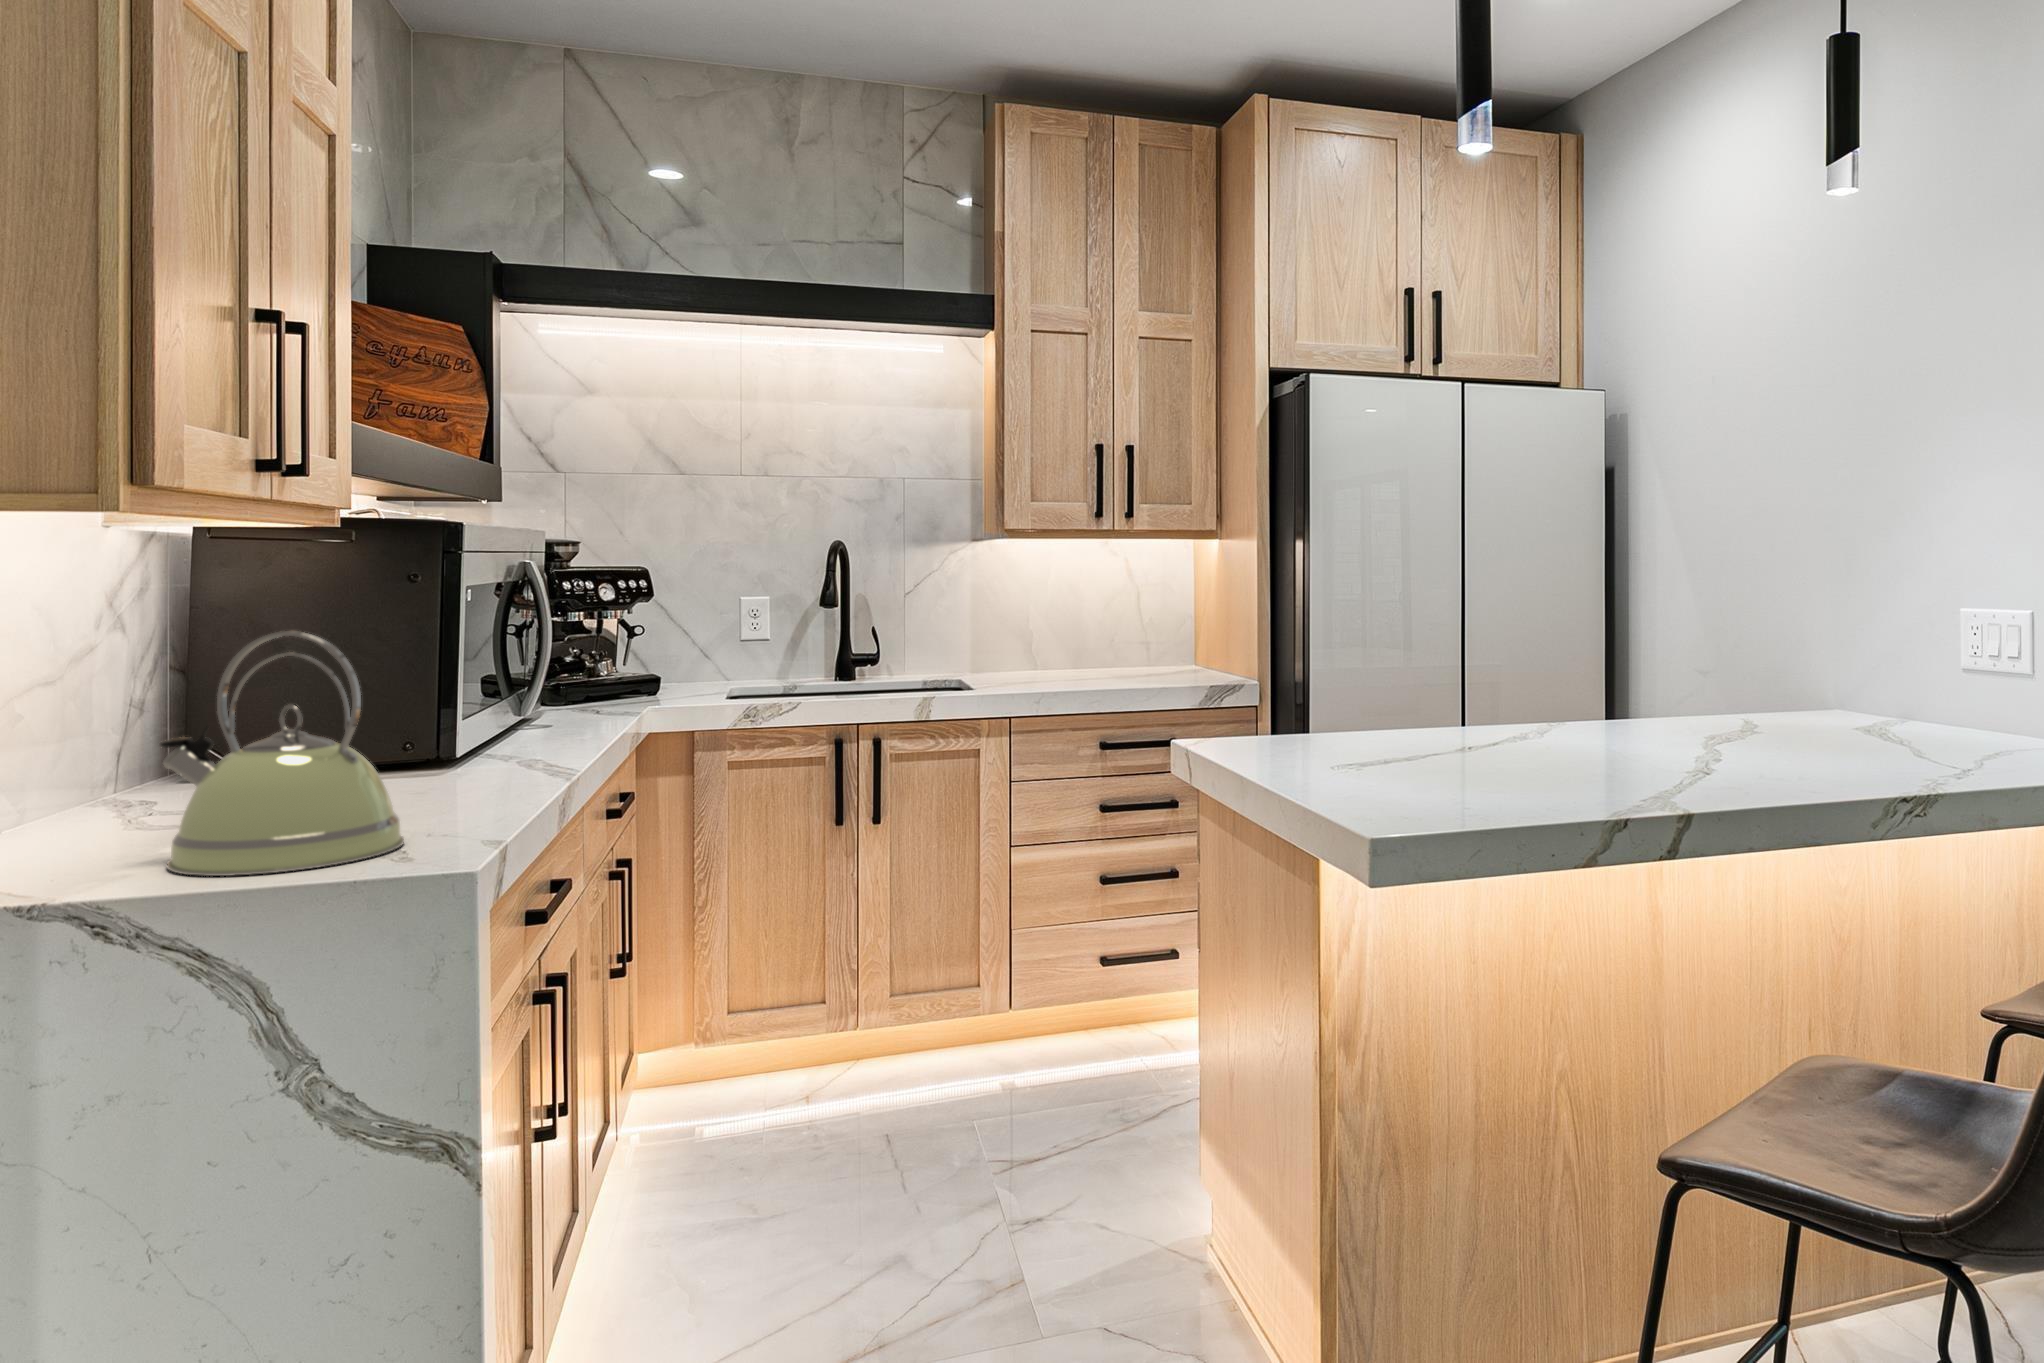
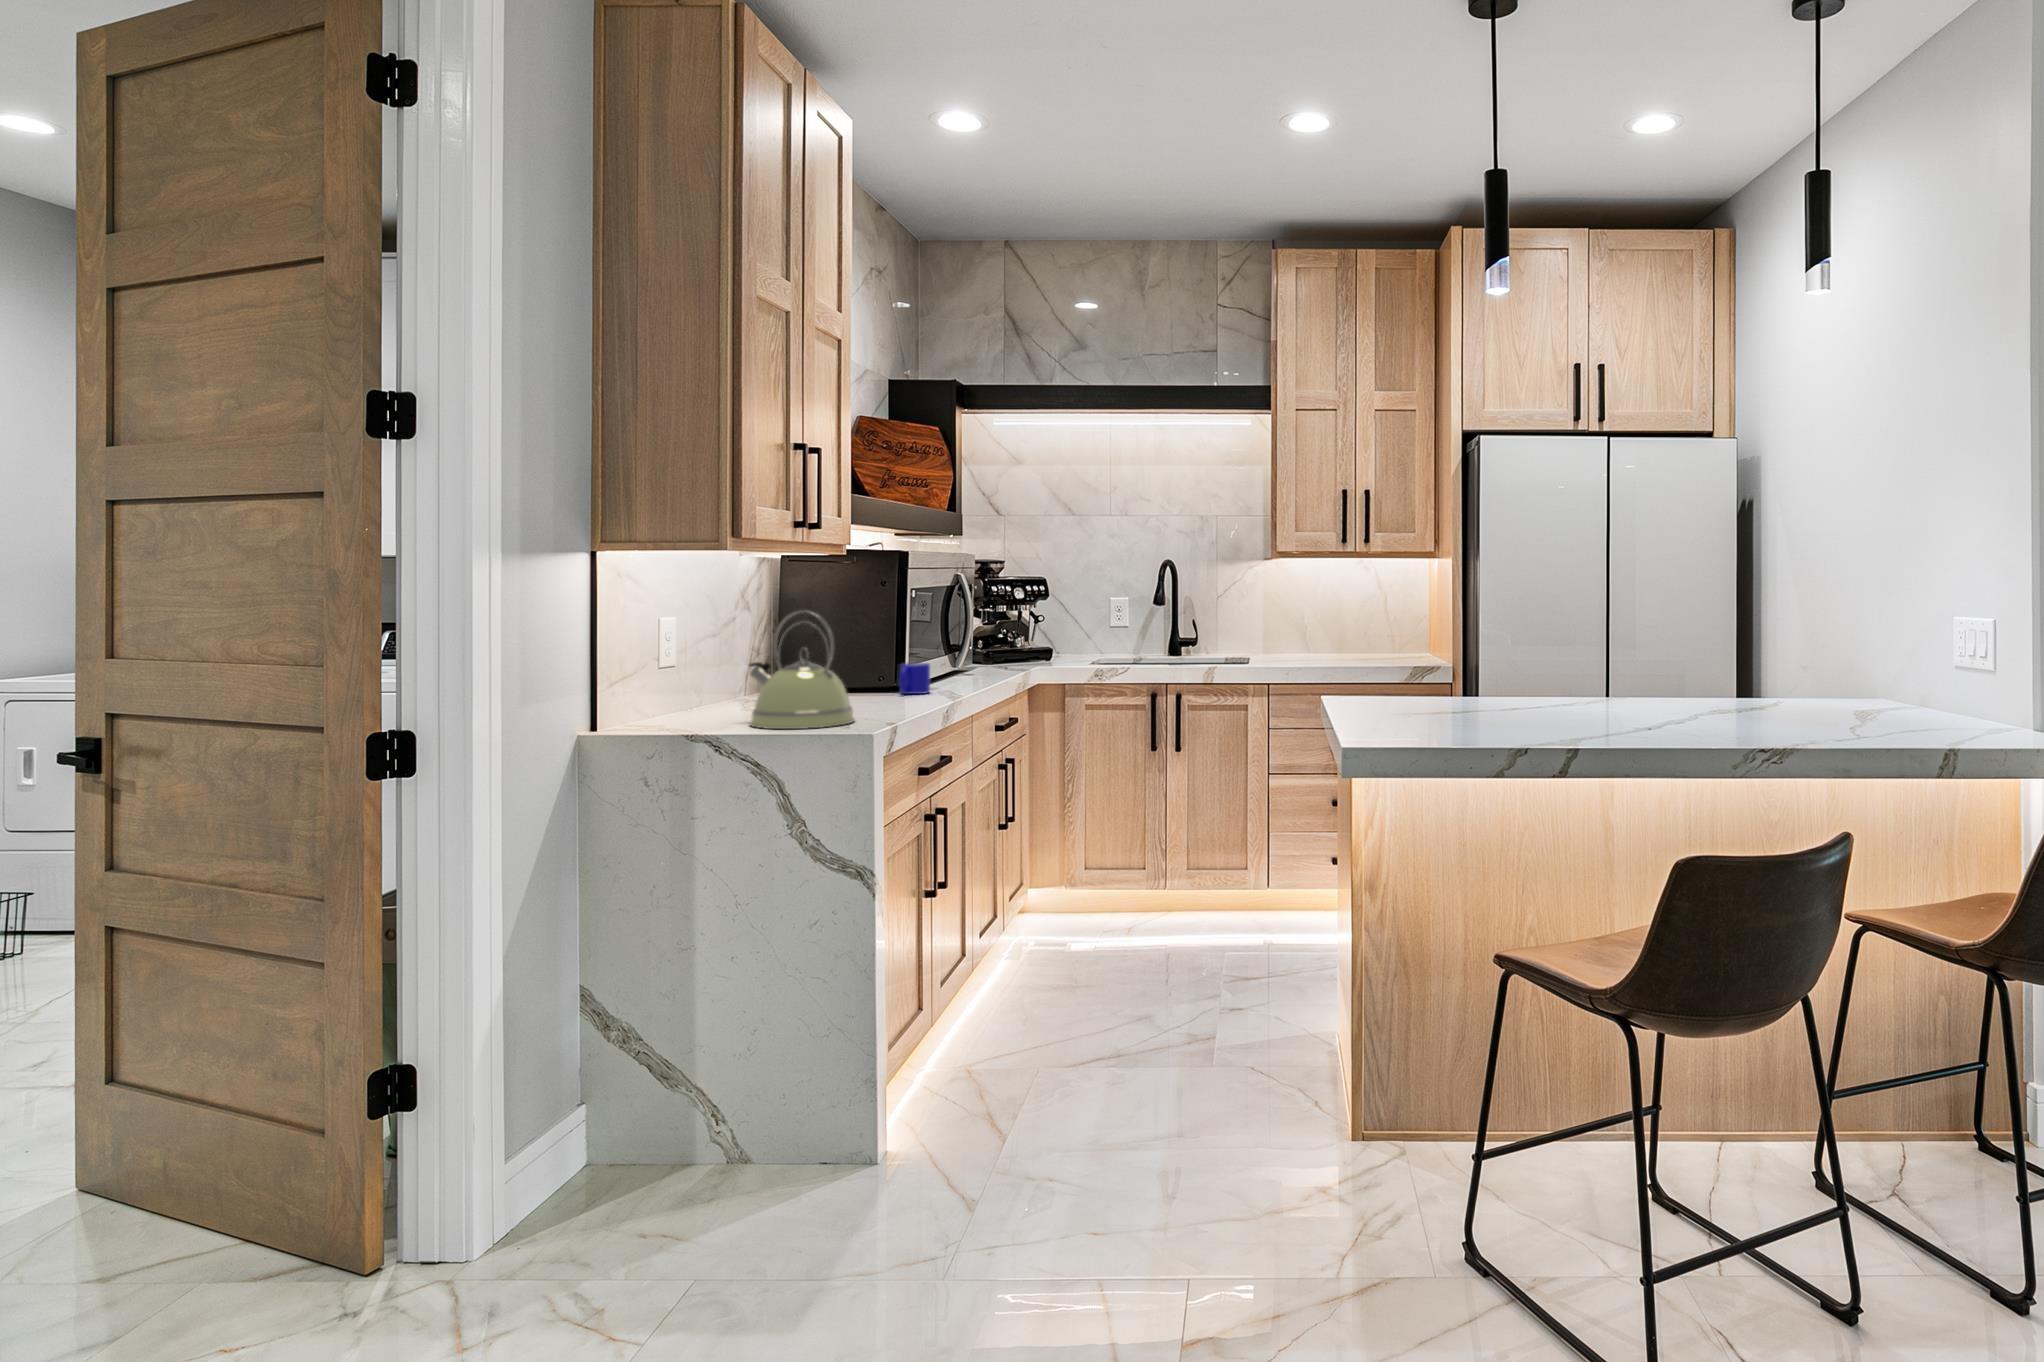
mug: none [453,715,509,771] -> present [899,663,930,694]

